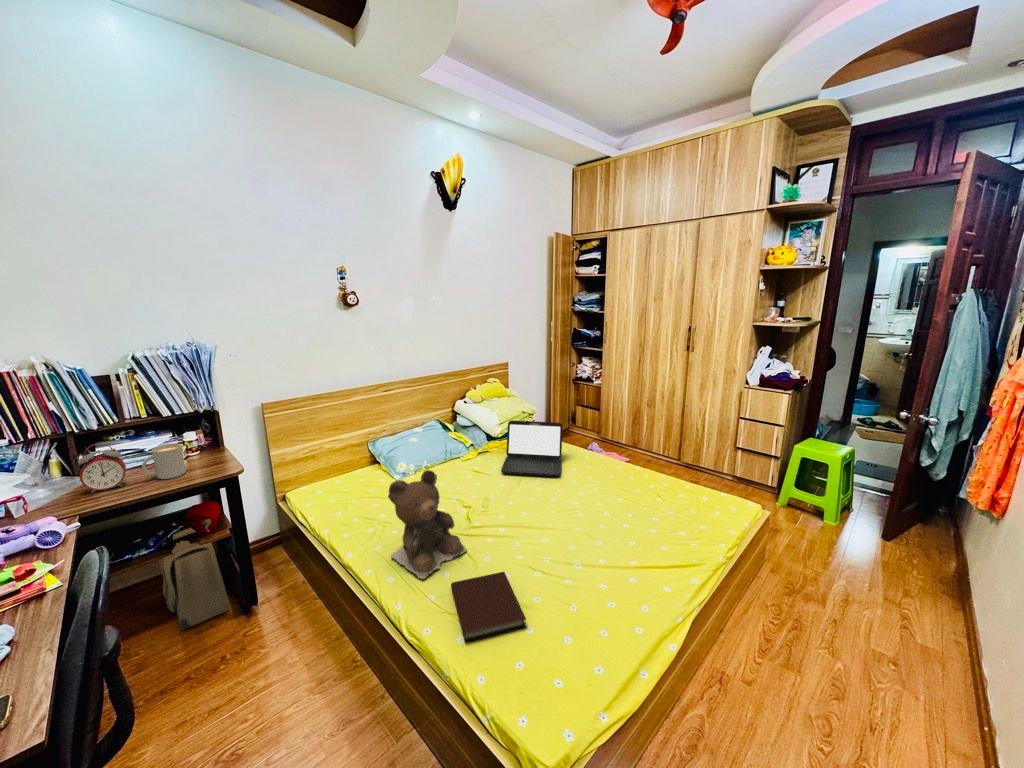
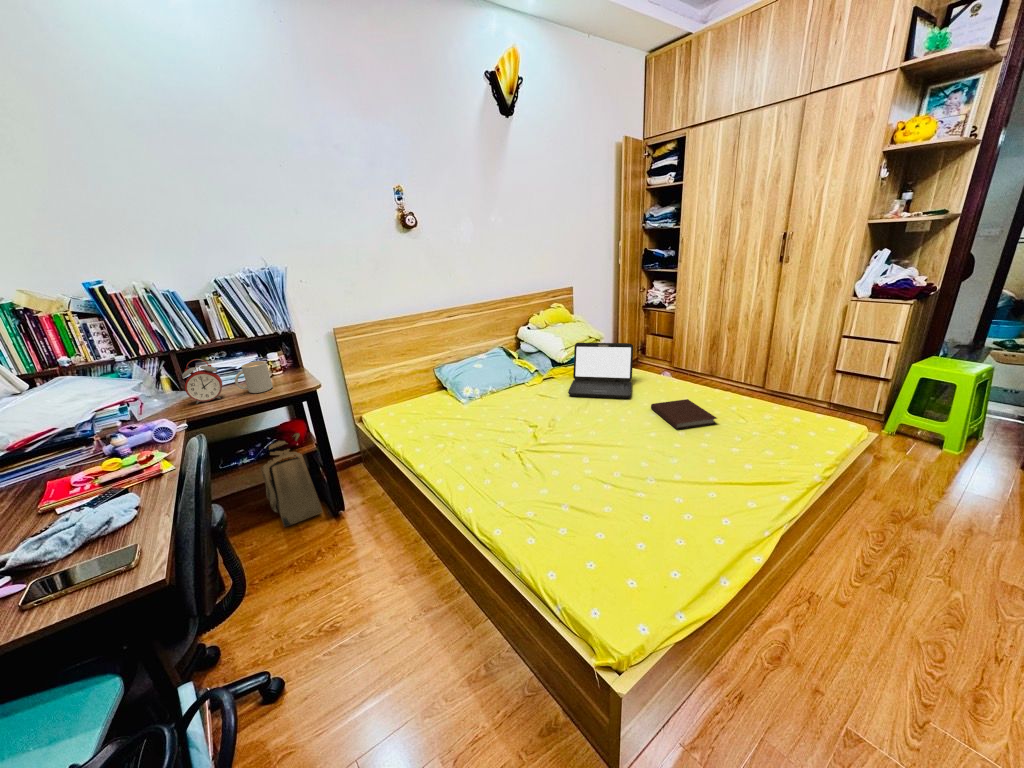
teddy bear: present [388,470,466,579] -> none [455,383,535,486]
notebook: present [451,572,526,642] -> present [651,399,717,429]

